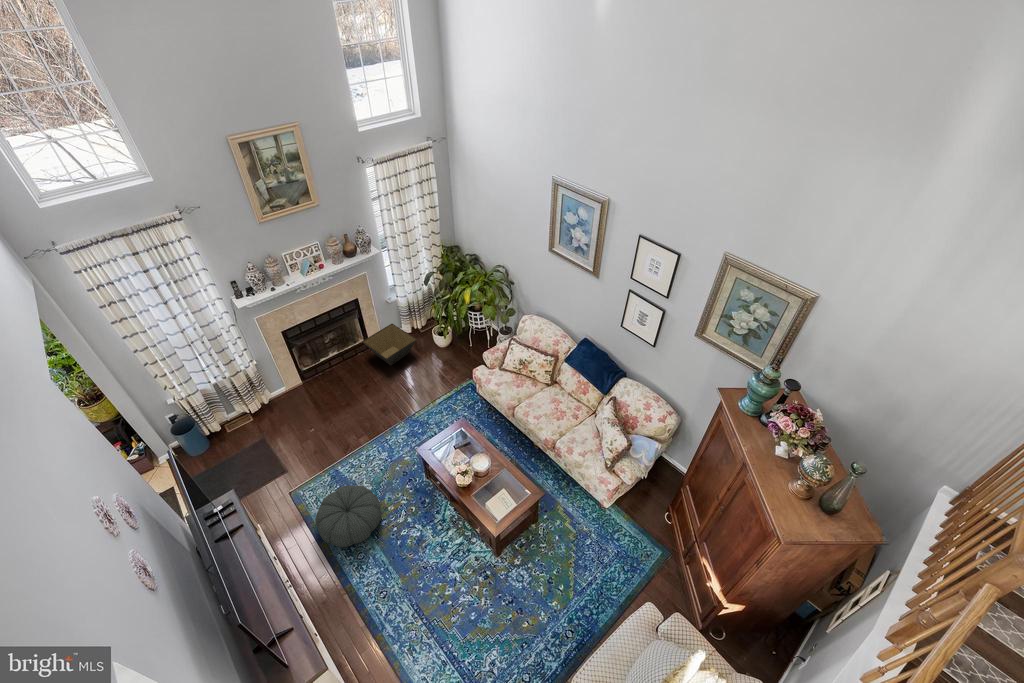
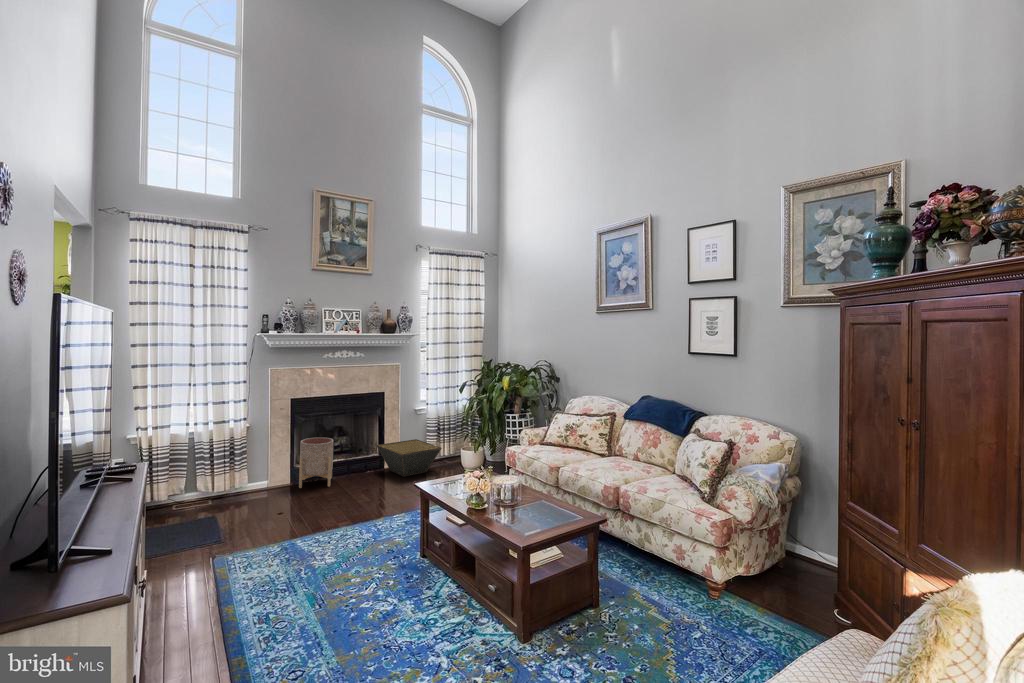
planter: none [302,350,336,393] -> present [299,437,333,488]
pouf: present [316,485,381,547] -> none [231,532,341,609]

